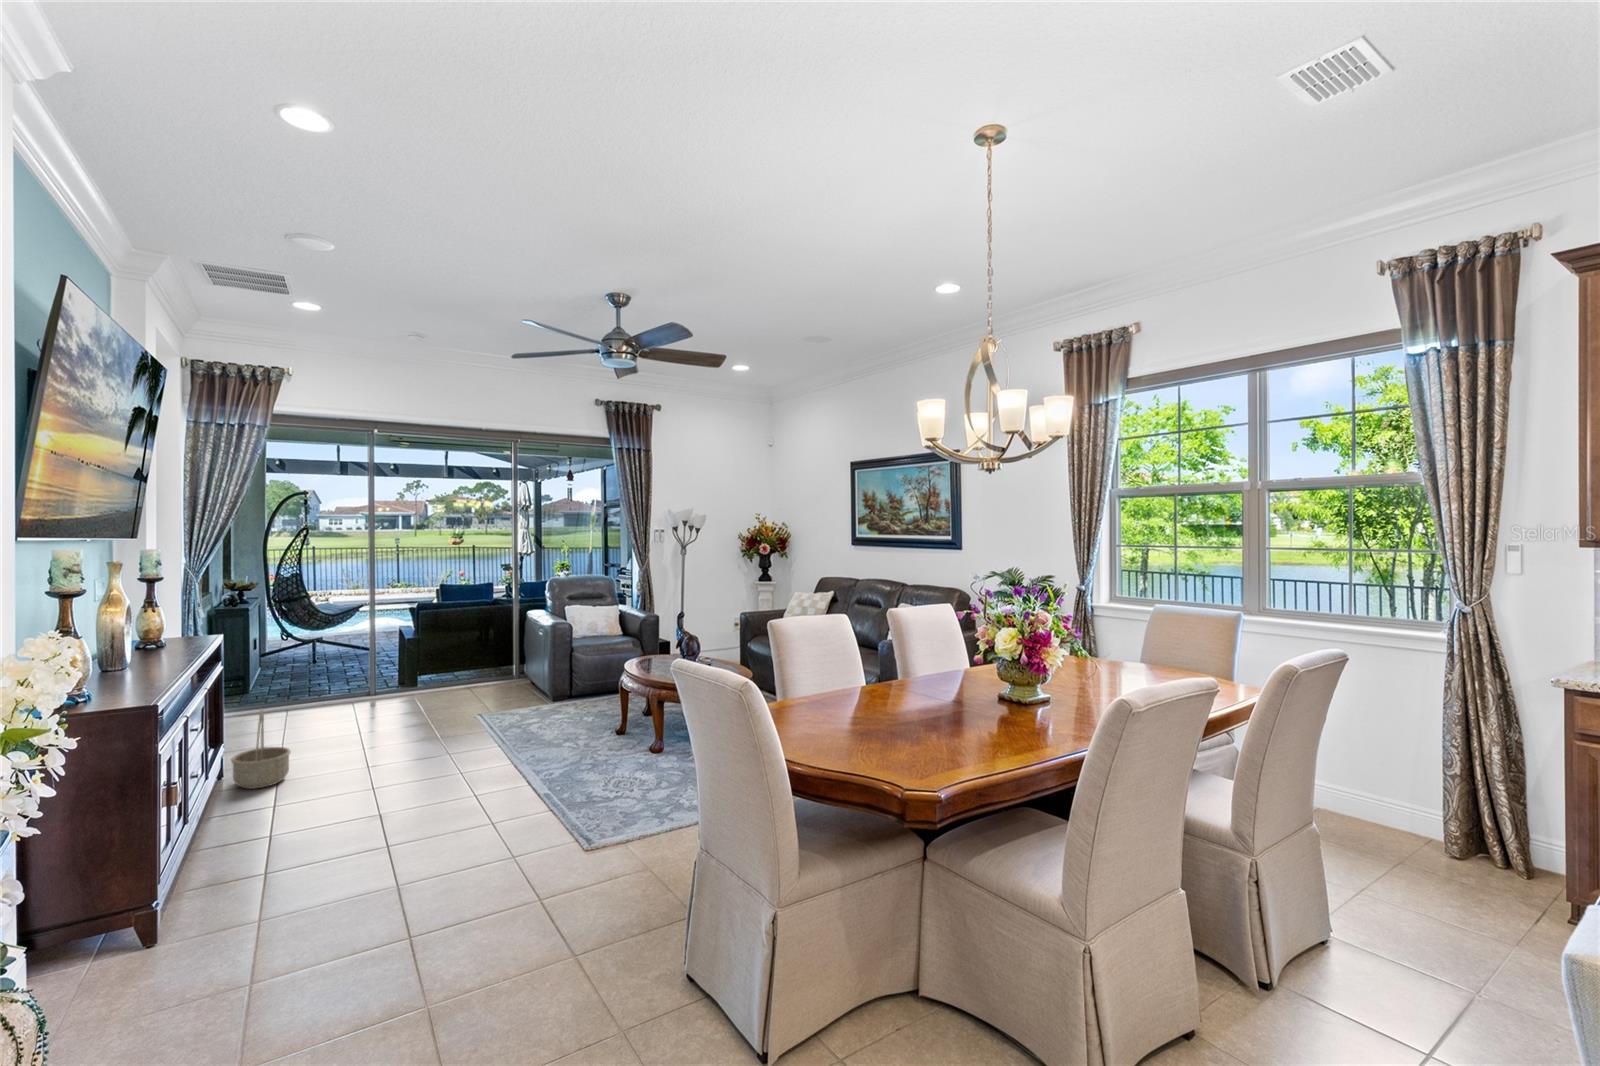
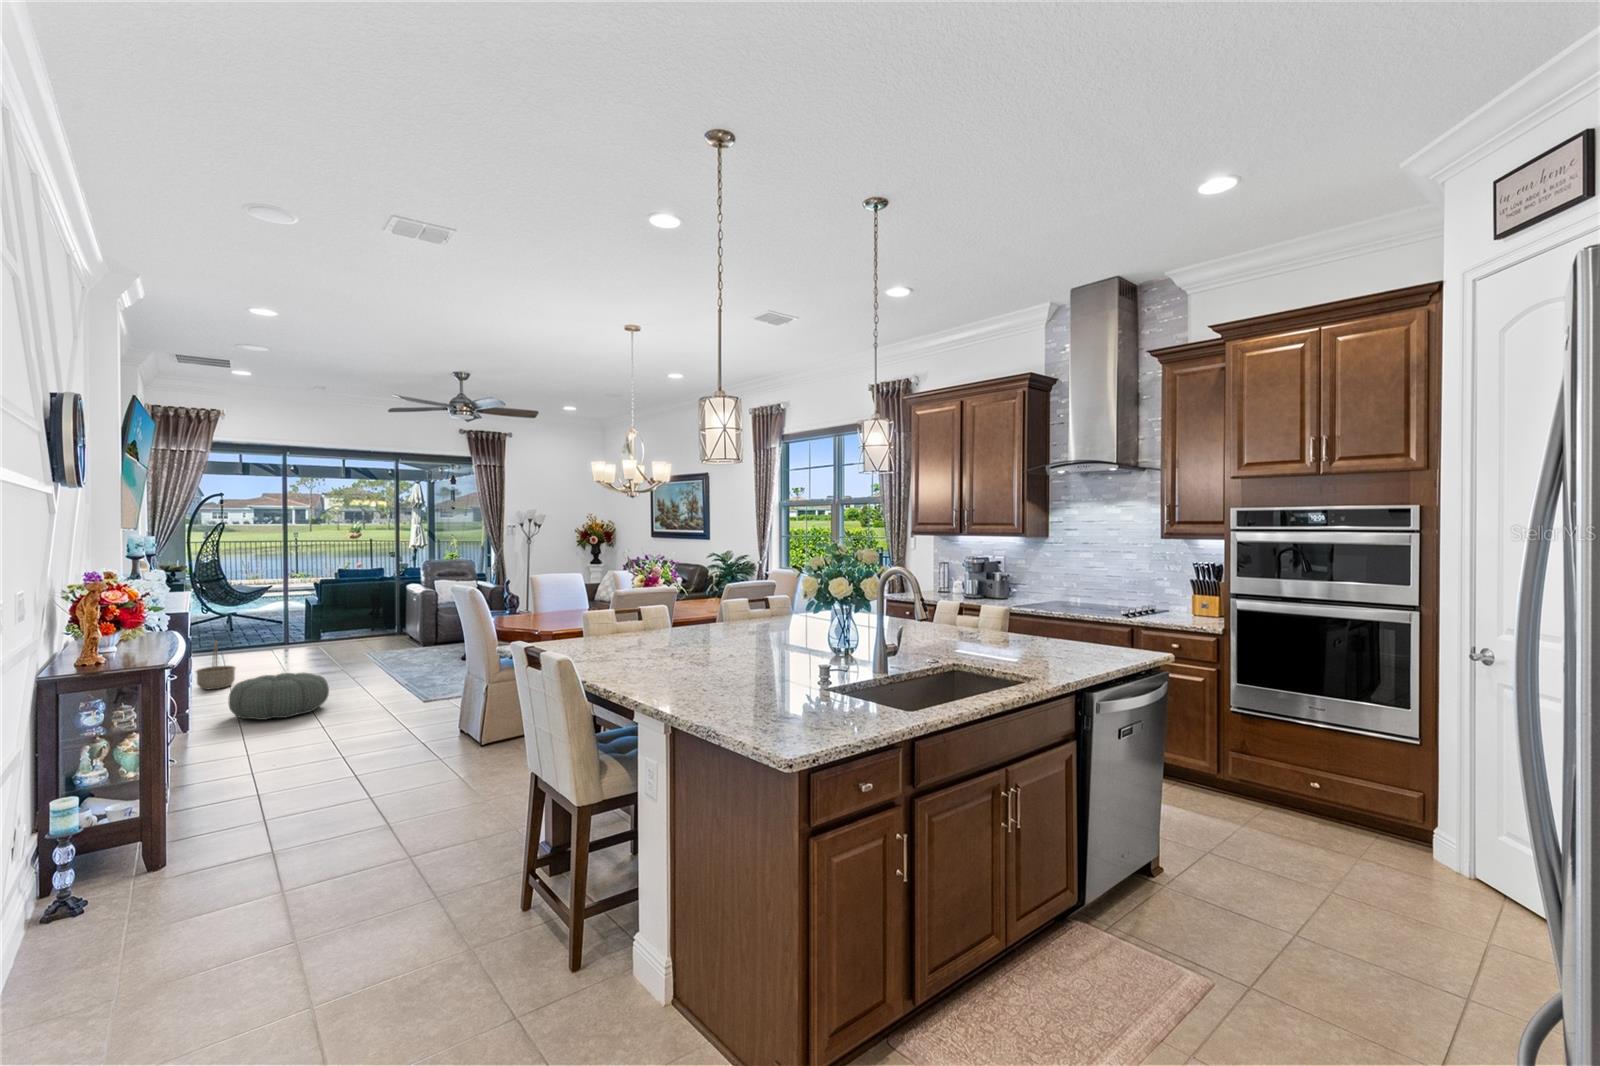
pouf: none [258,785,426,885] -> present [229,673,329,720]

